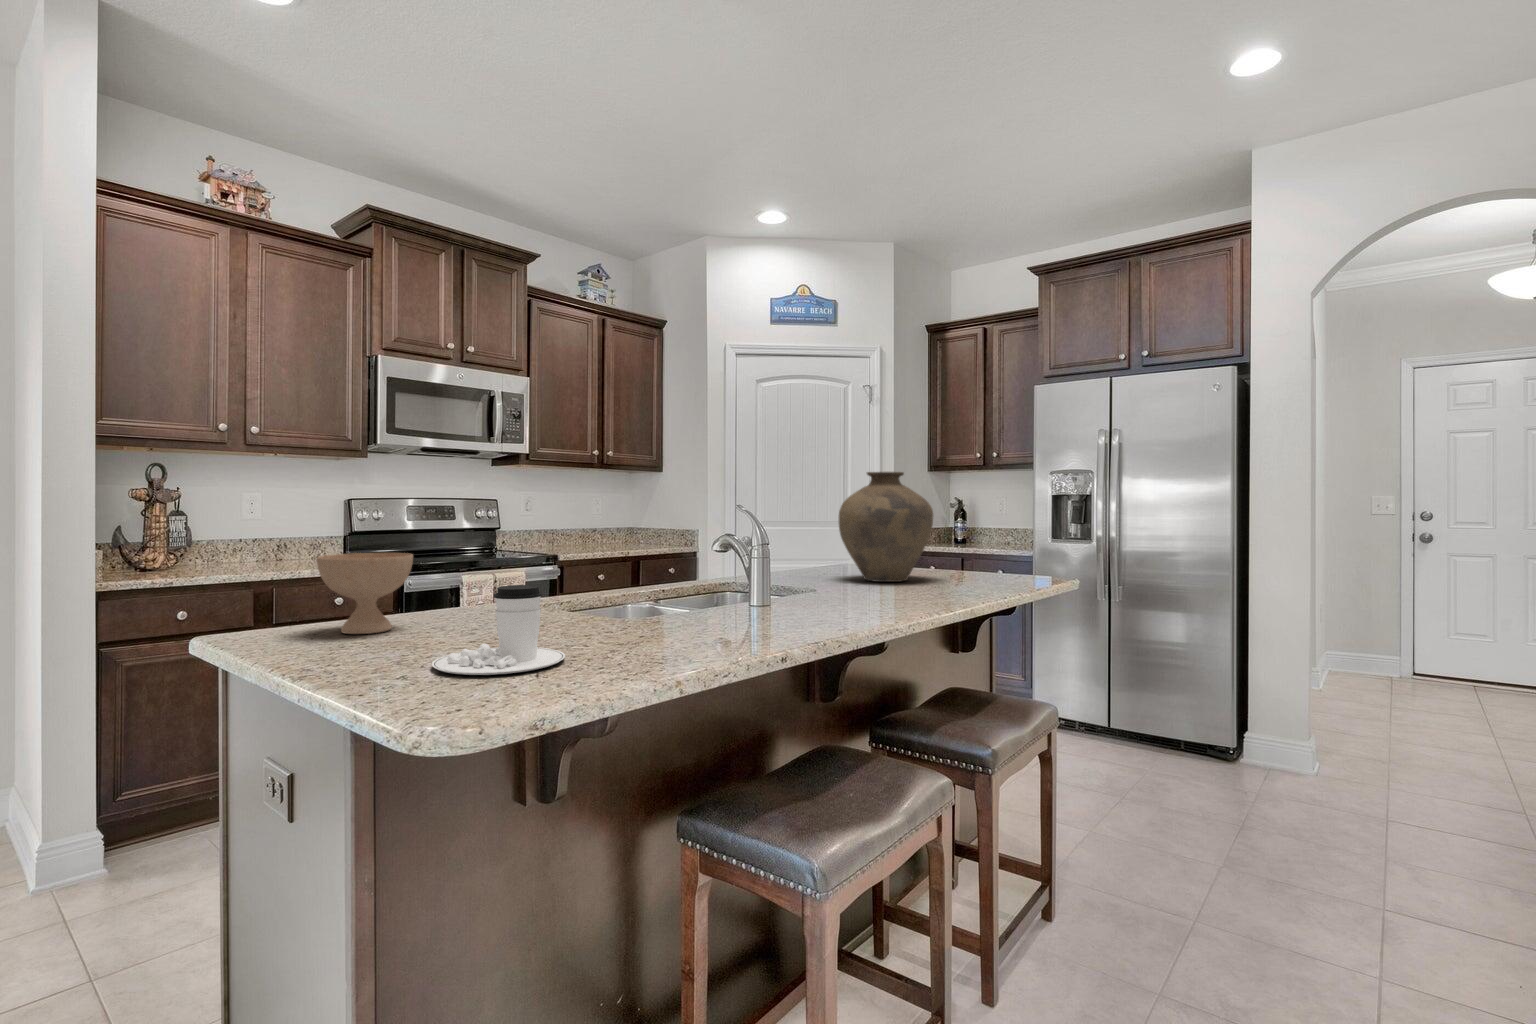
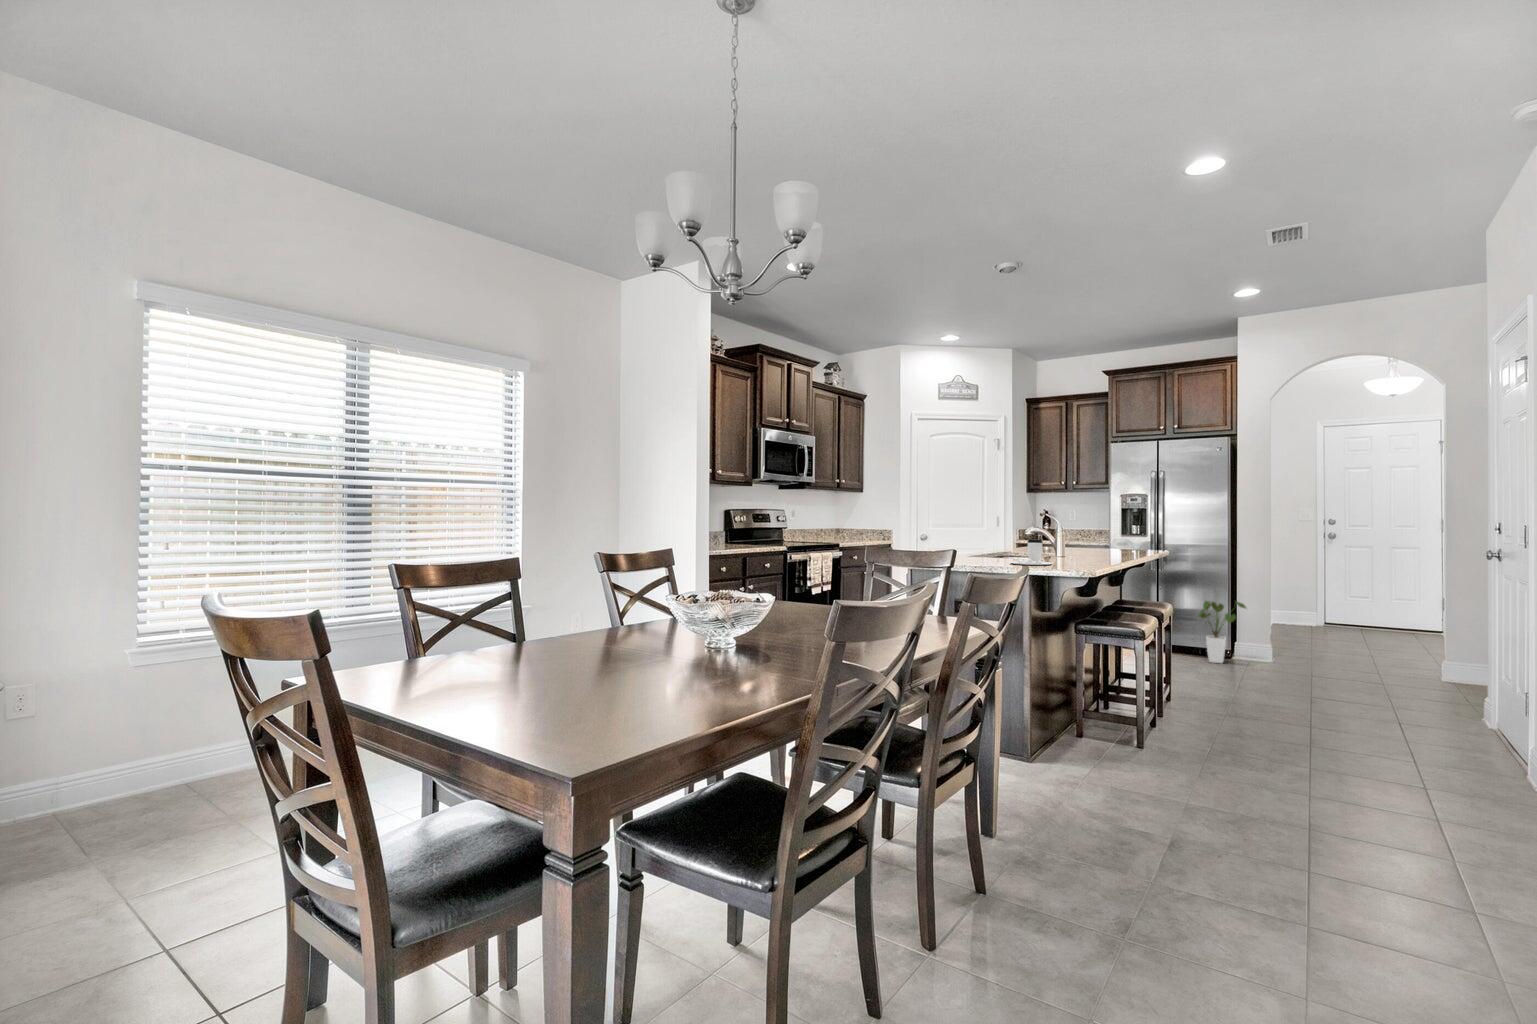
vase: present [839,472,933,582] -> none [1050,498,1100,551]
bowl: present [317,553,413,634] -> none [921,531,954,561]
house plant: none [1170,659,1264,779] -> present [1198,601,1246,663]

